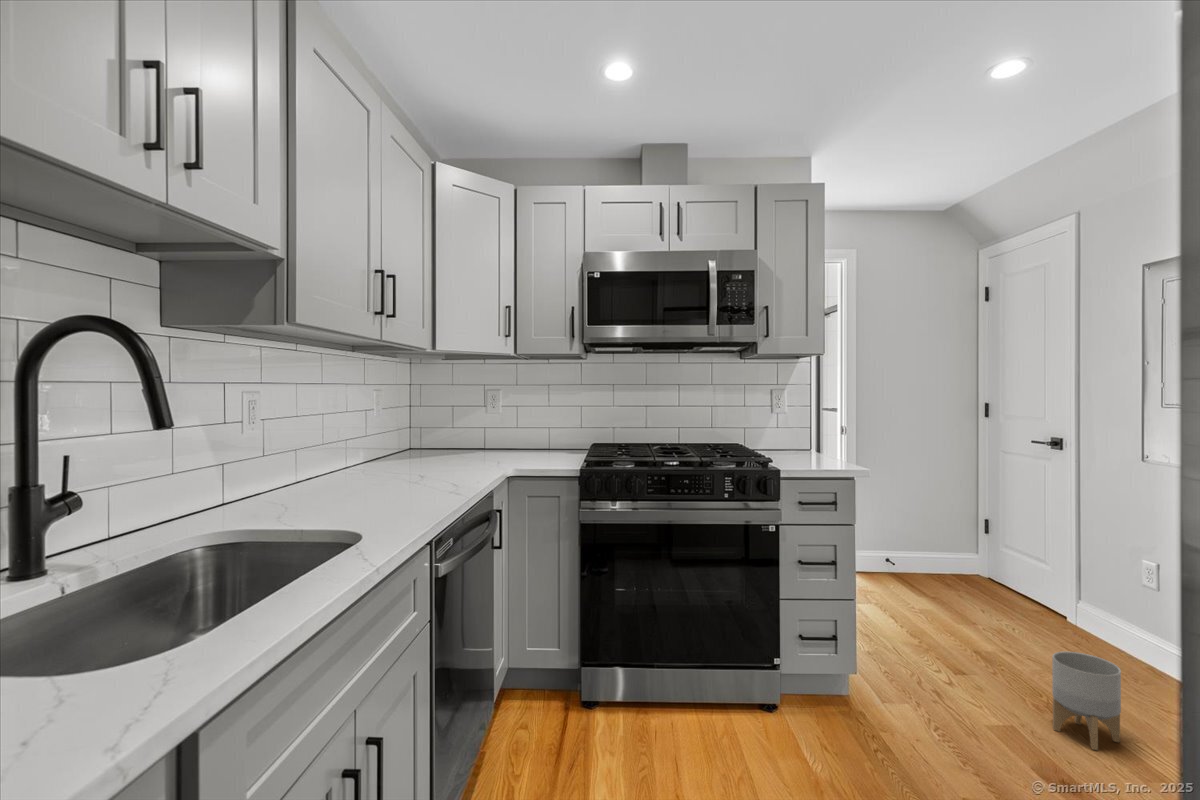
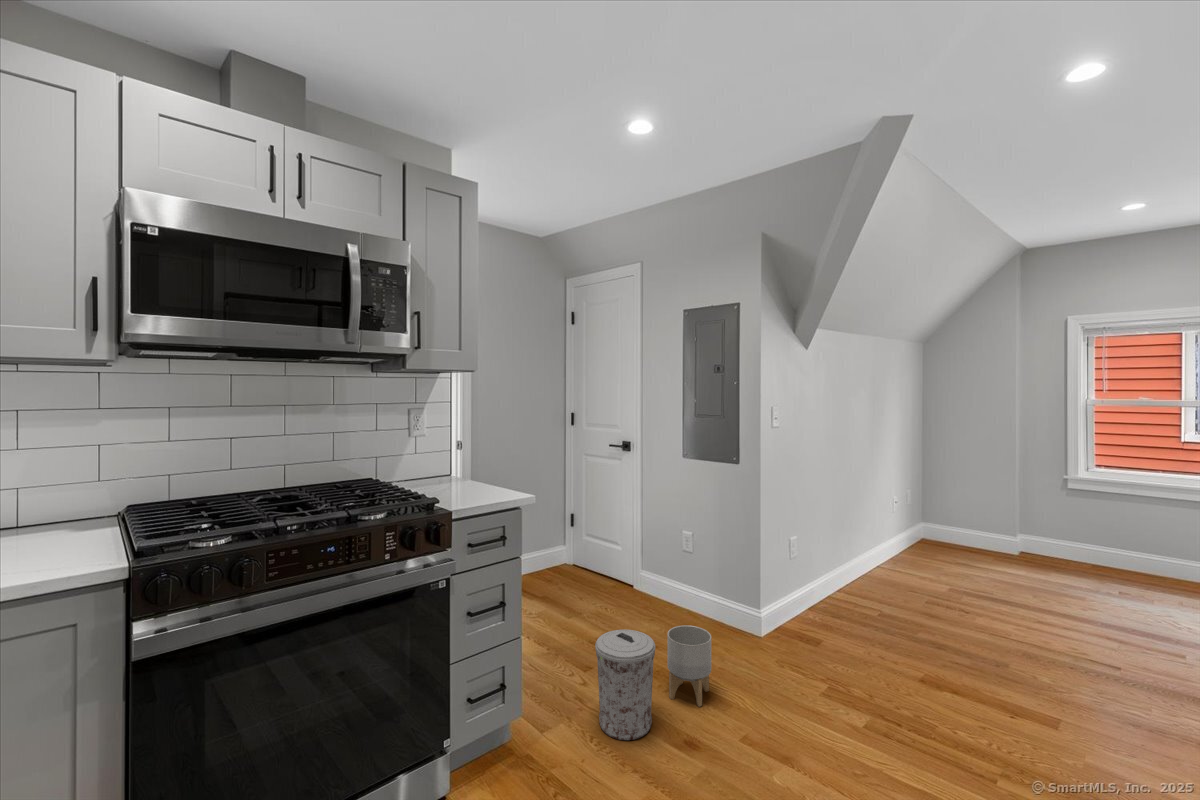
trash can: none [940,627,1018,743] -> present [595,630,655,740]

